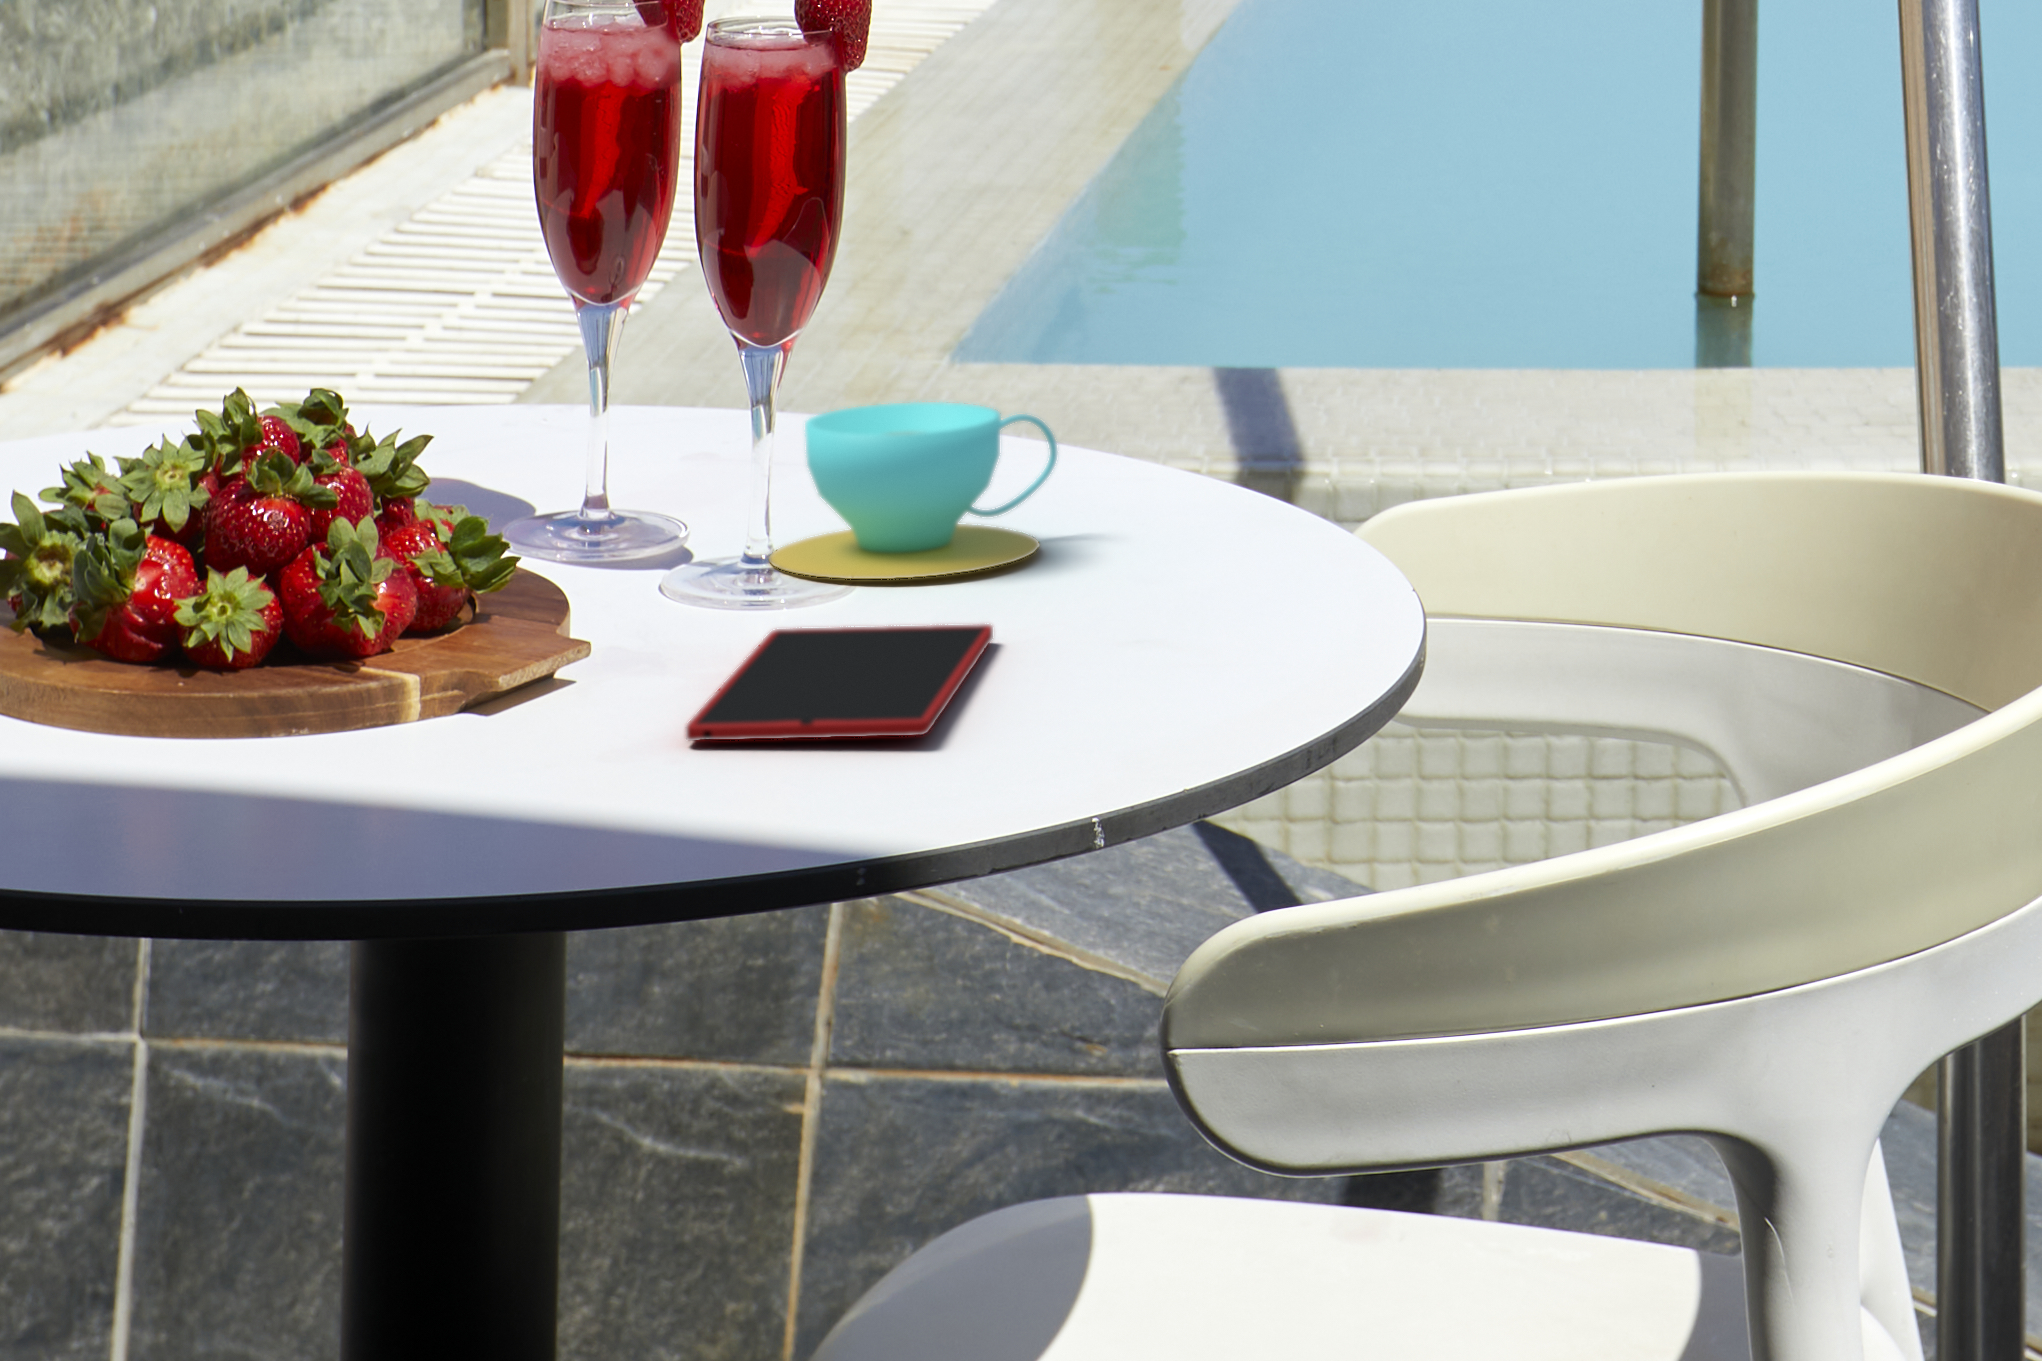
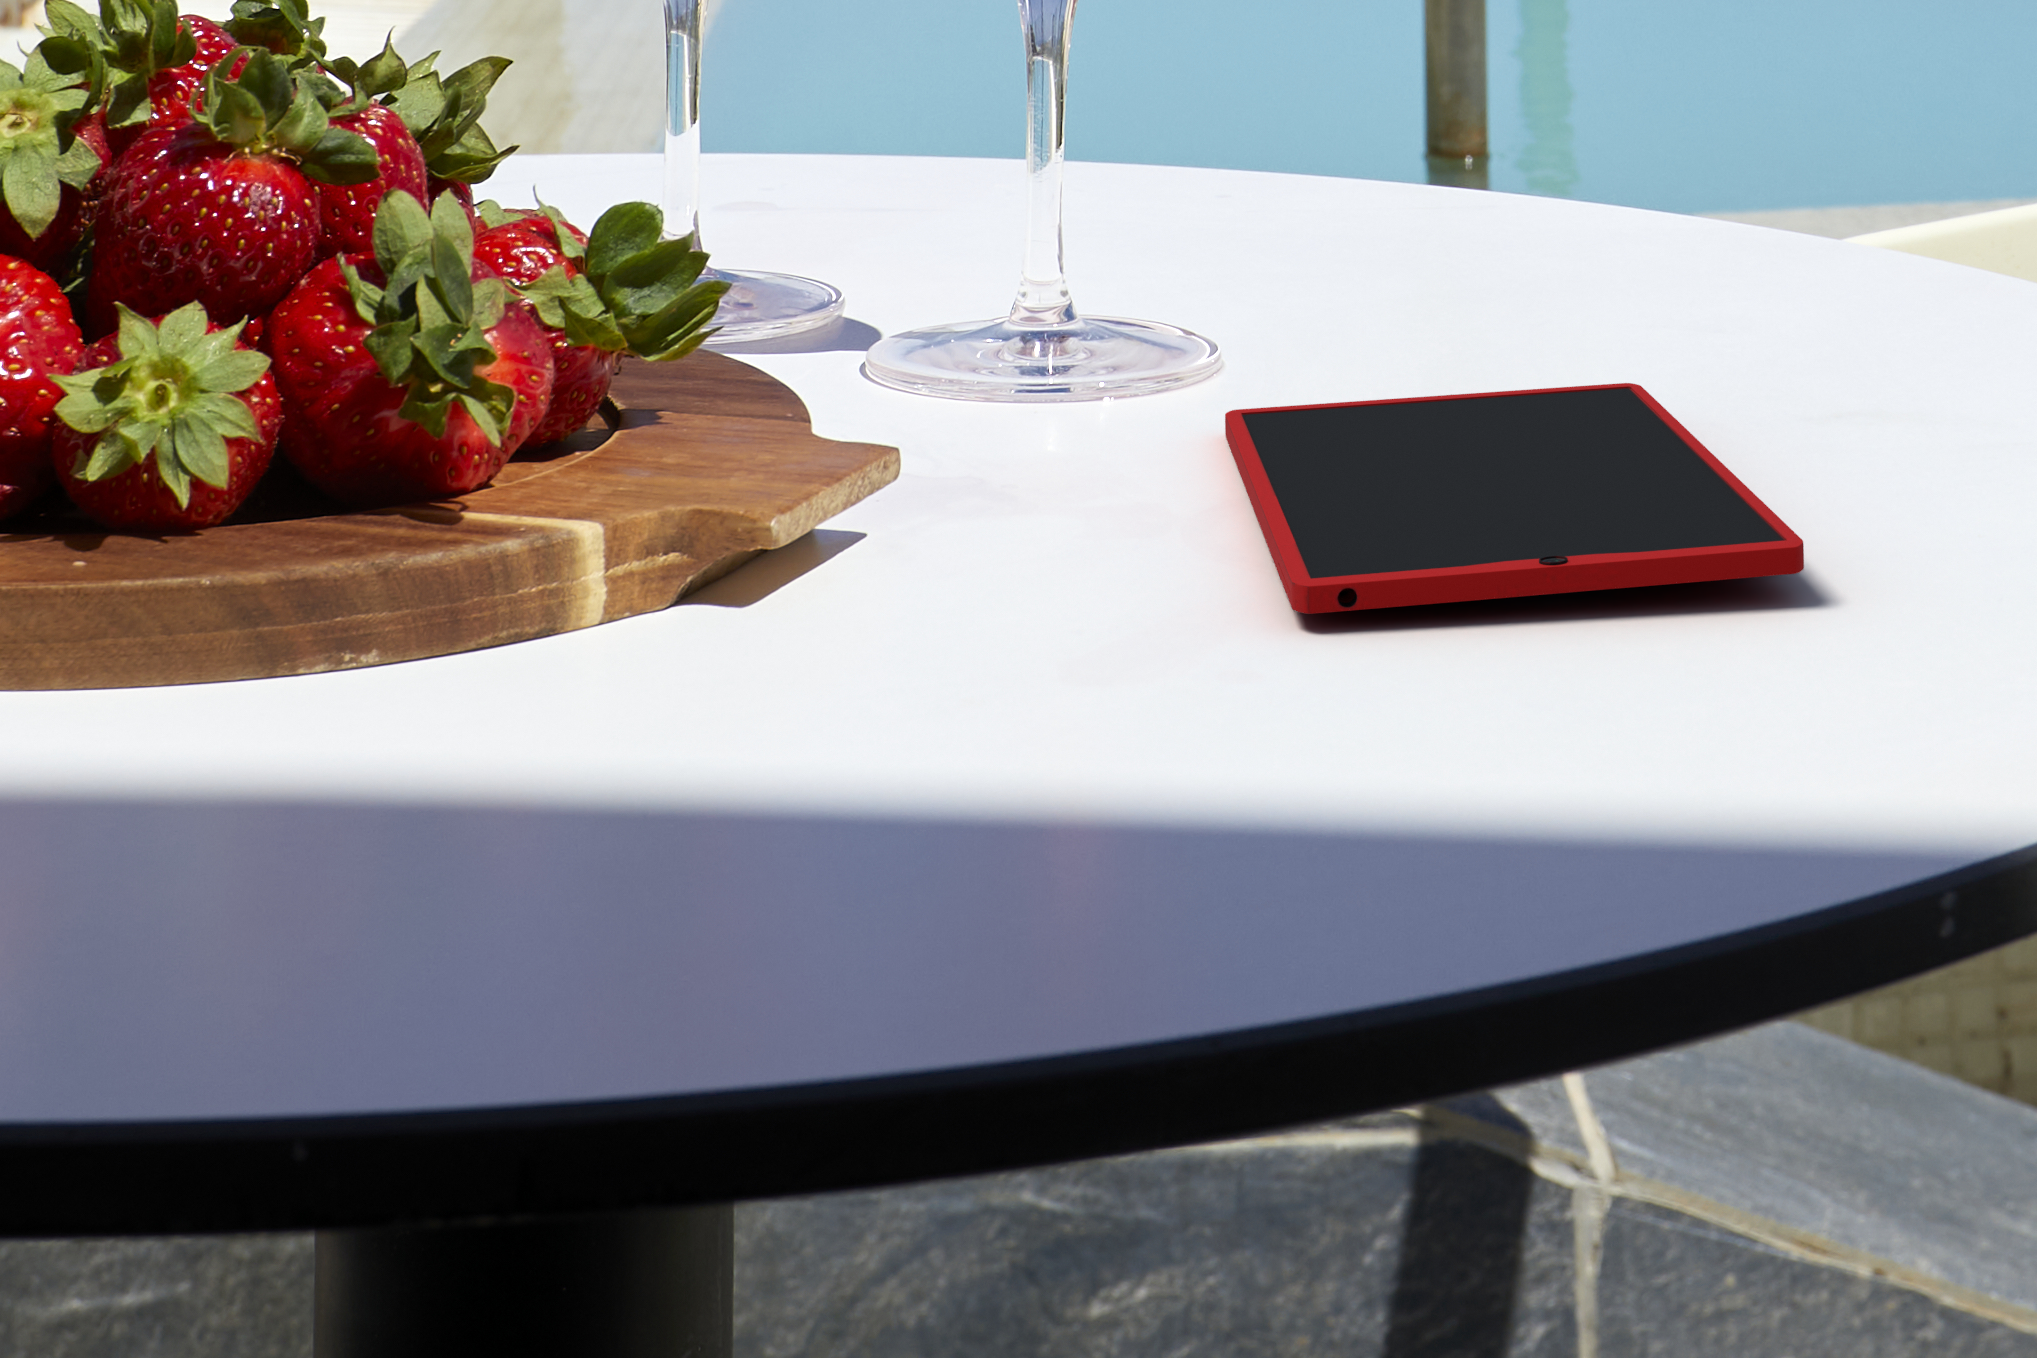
teacup: present [769,402,1057,579] -> none [1052,50,1516,336]

